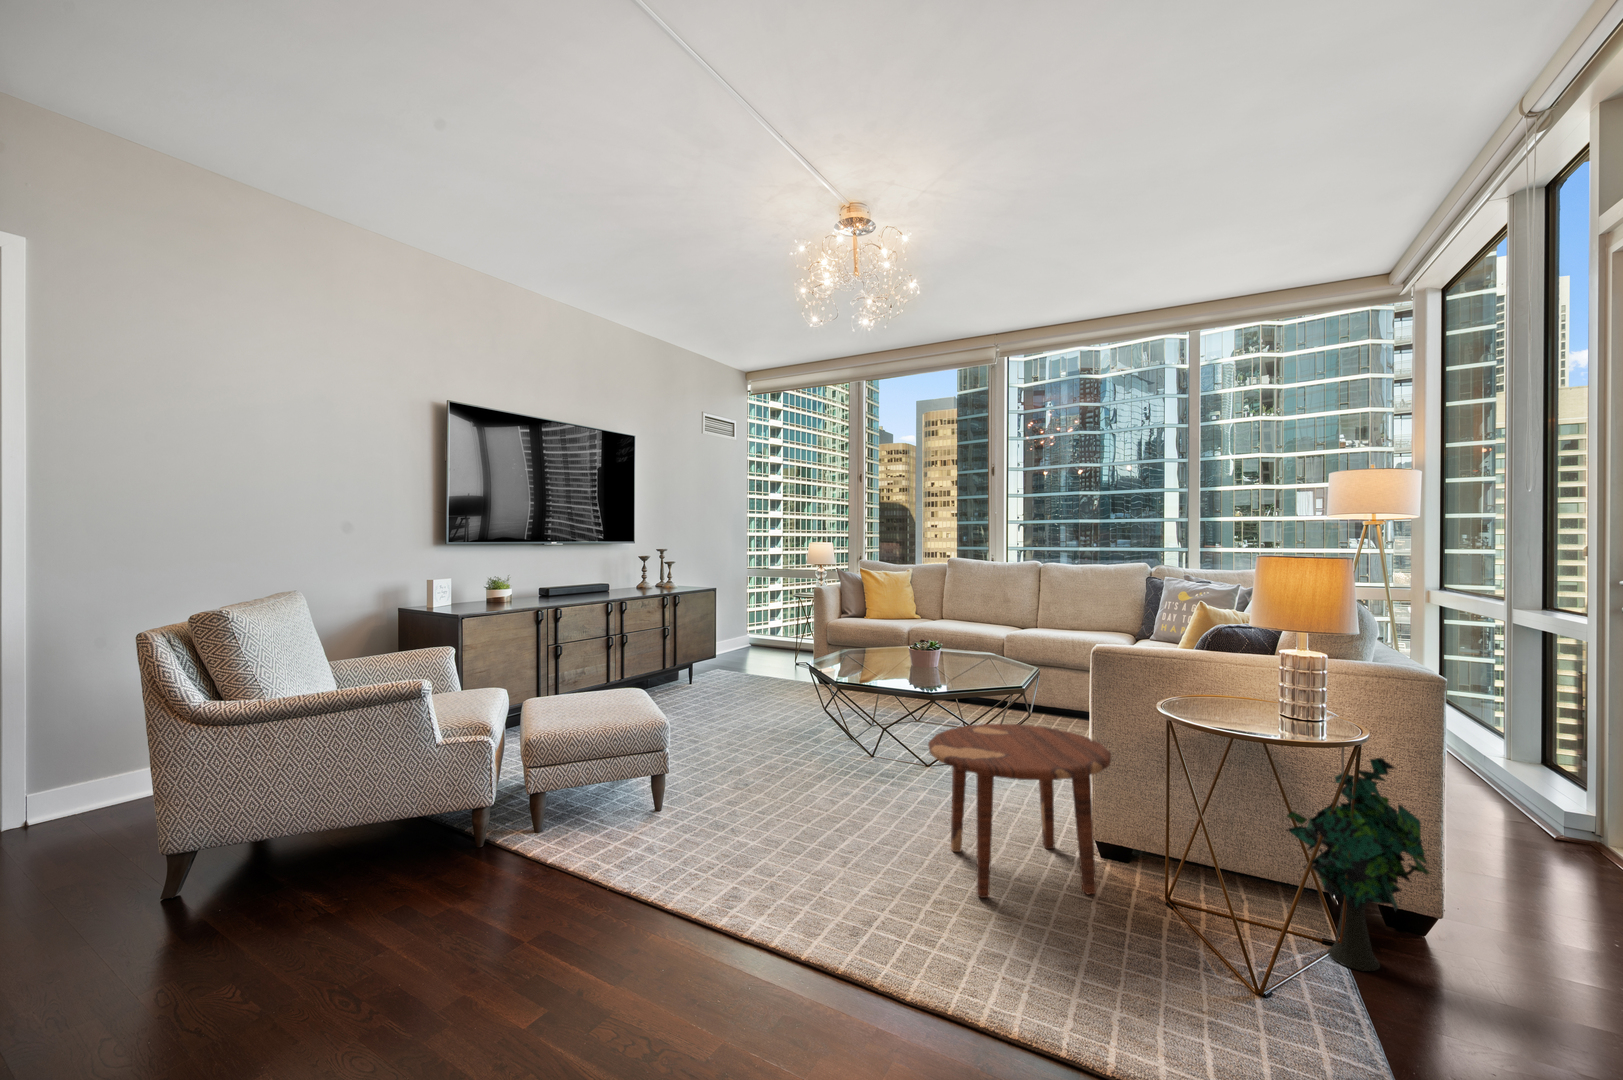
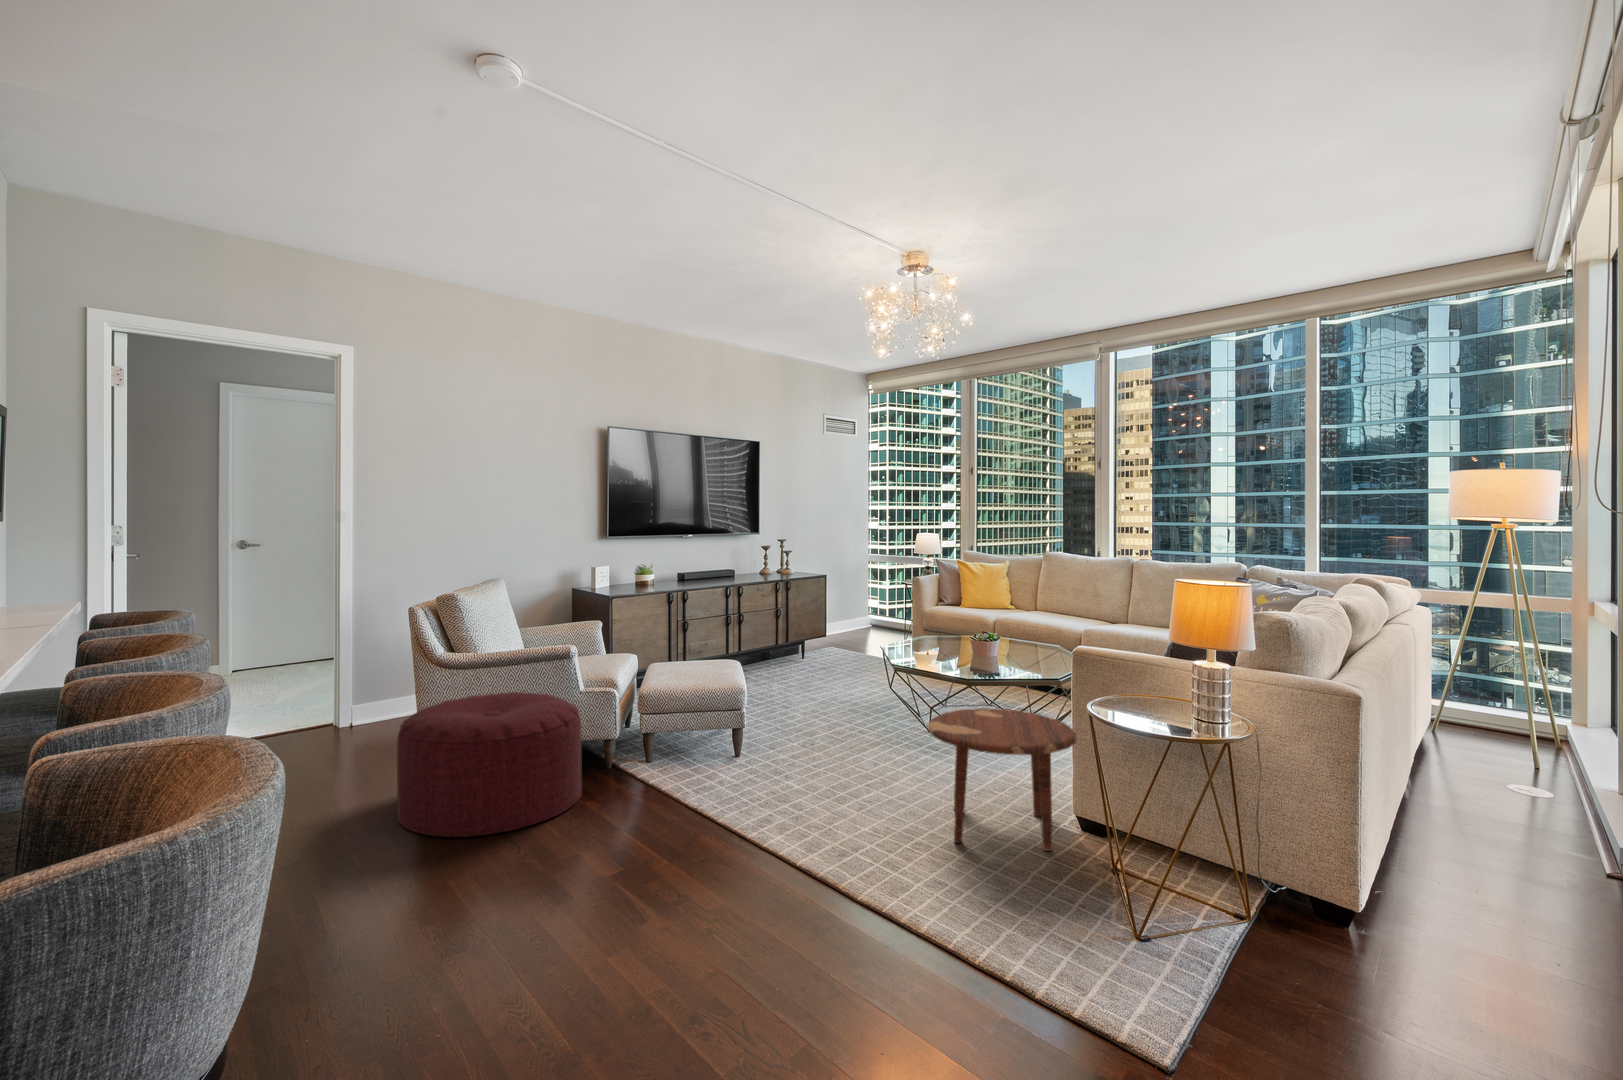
ottoman: none [143,750,452,992] -> present [397,692,582,837]
decorative plant: present [1286,758,1430,971] -> none [1185,756,1303,930]

